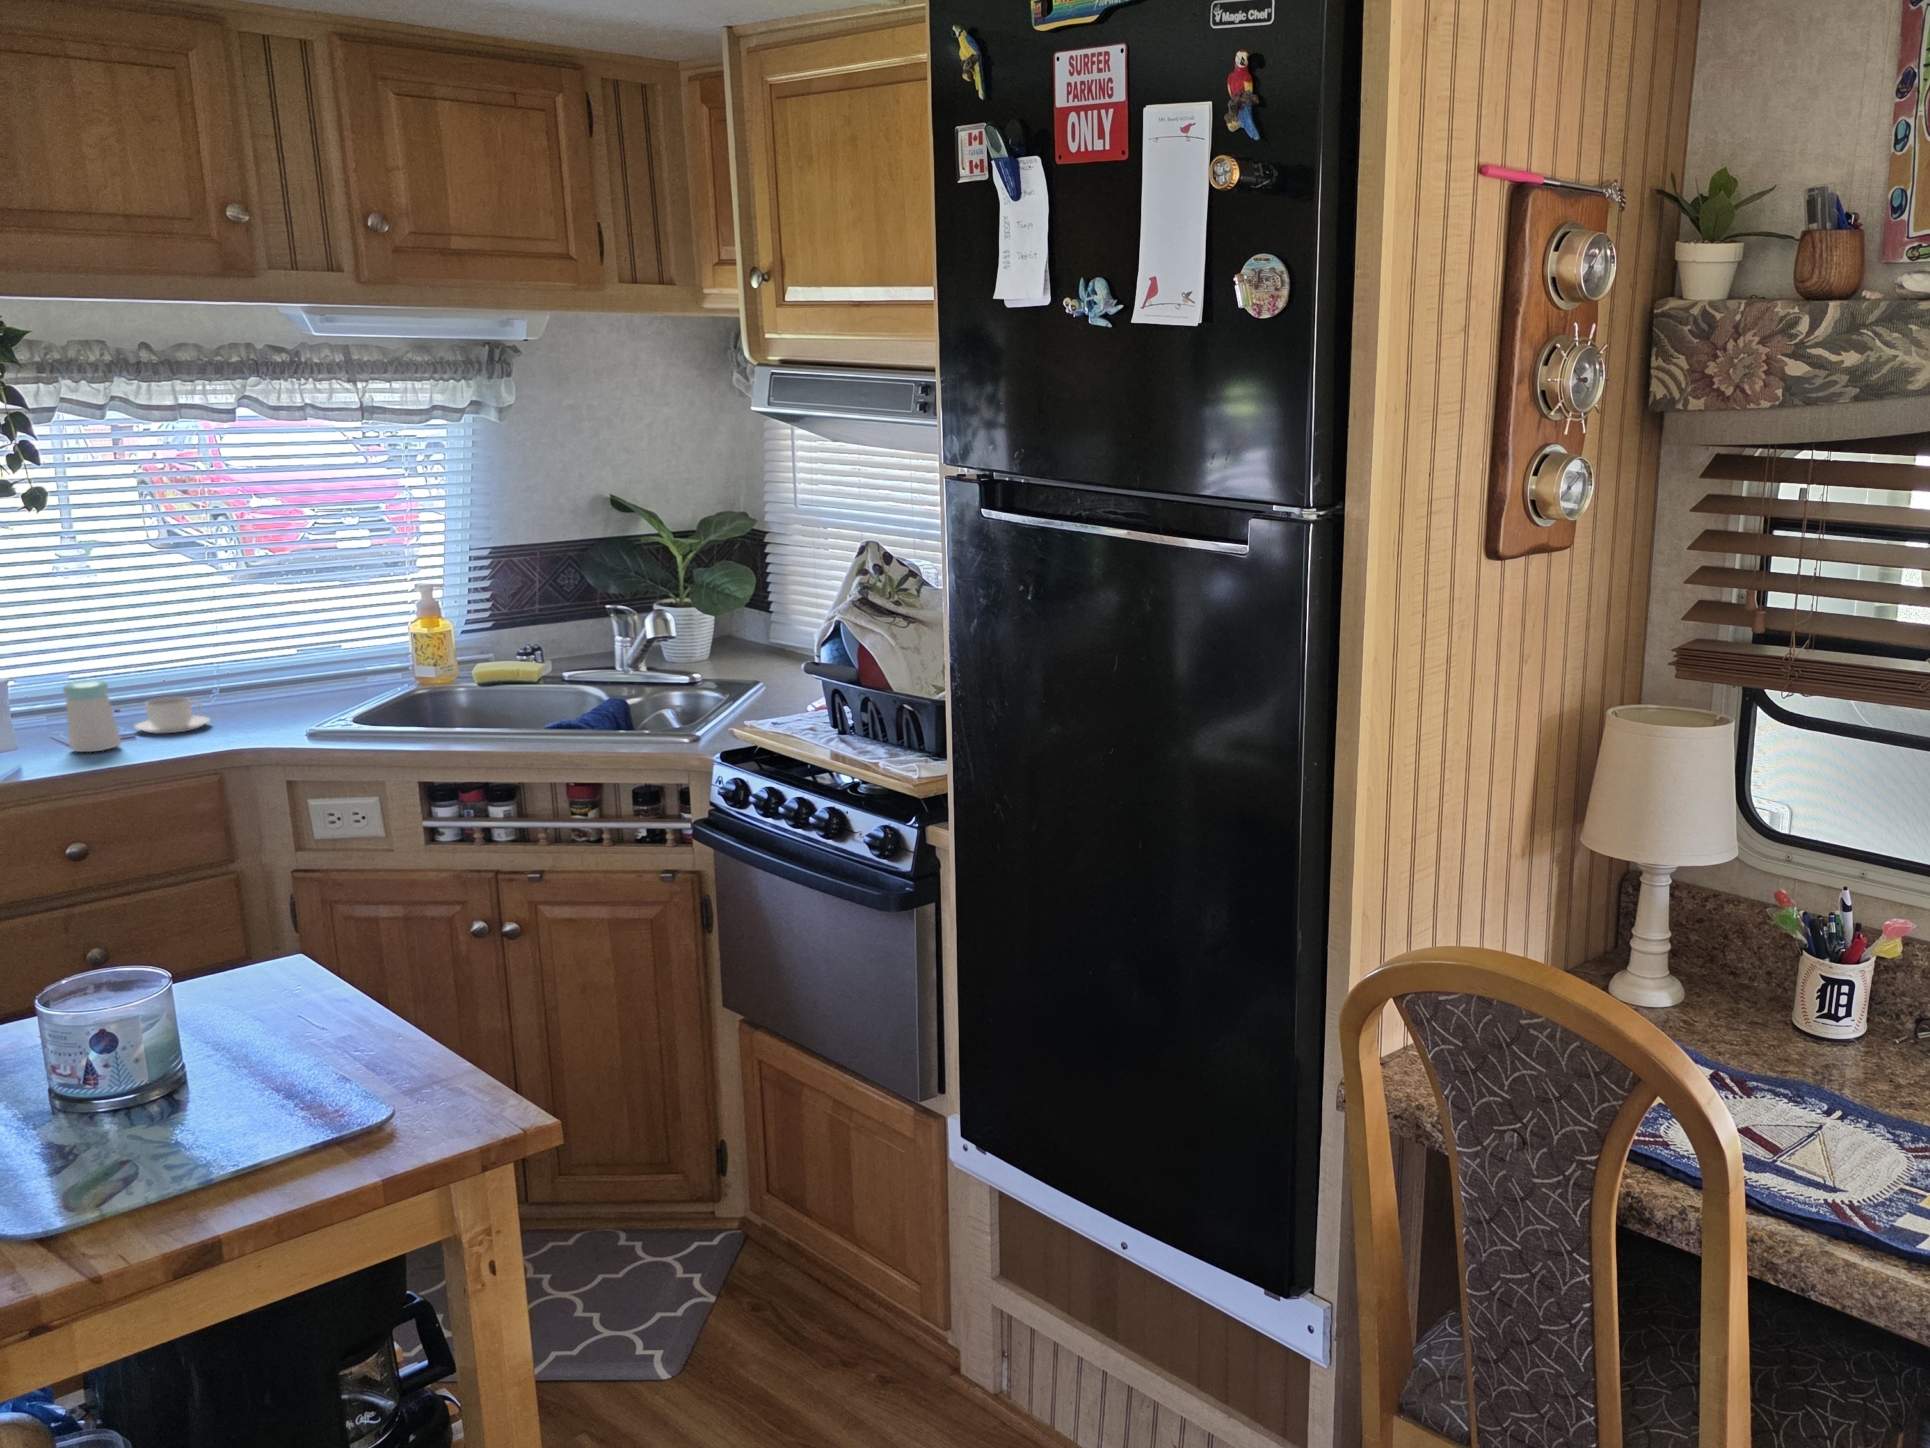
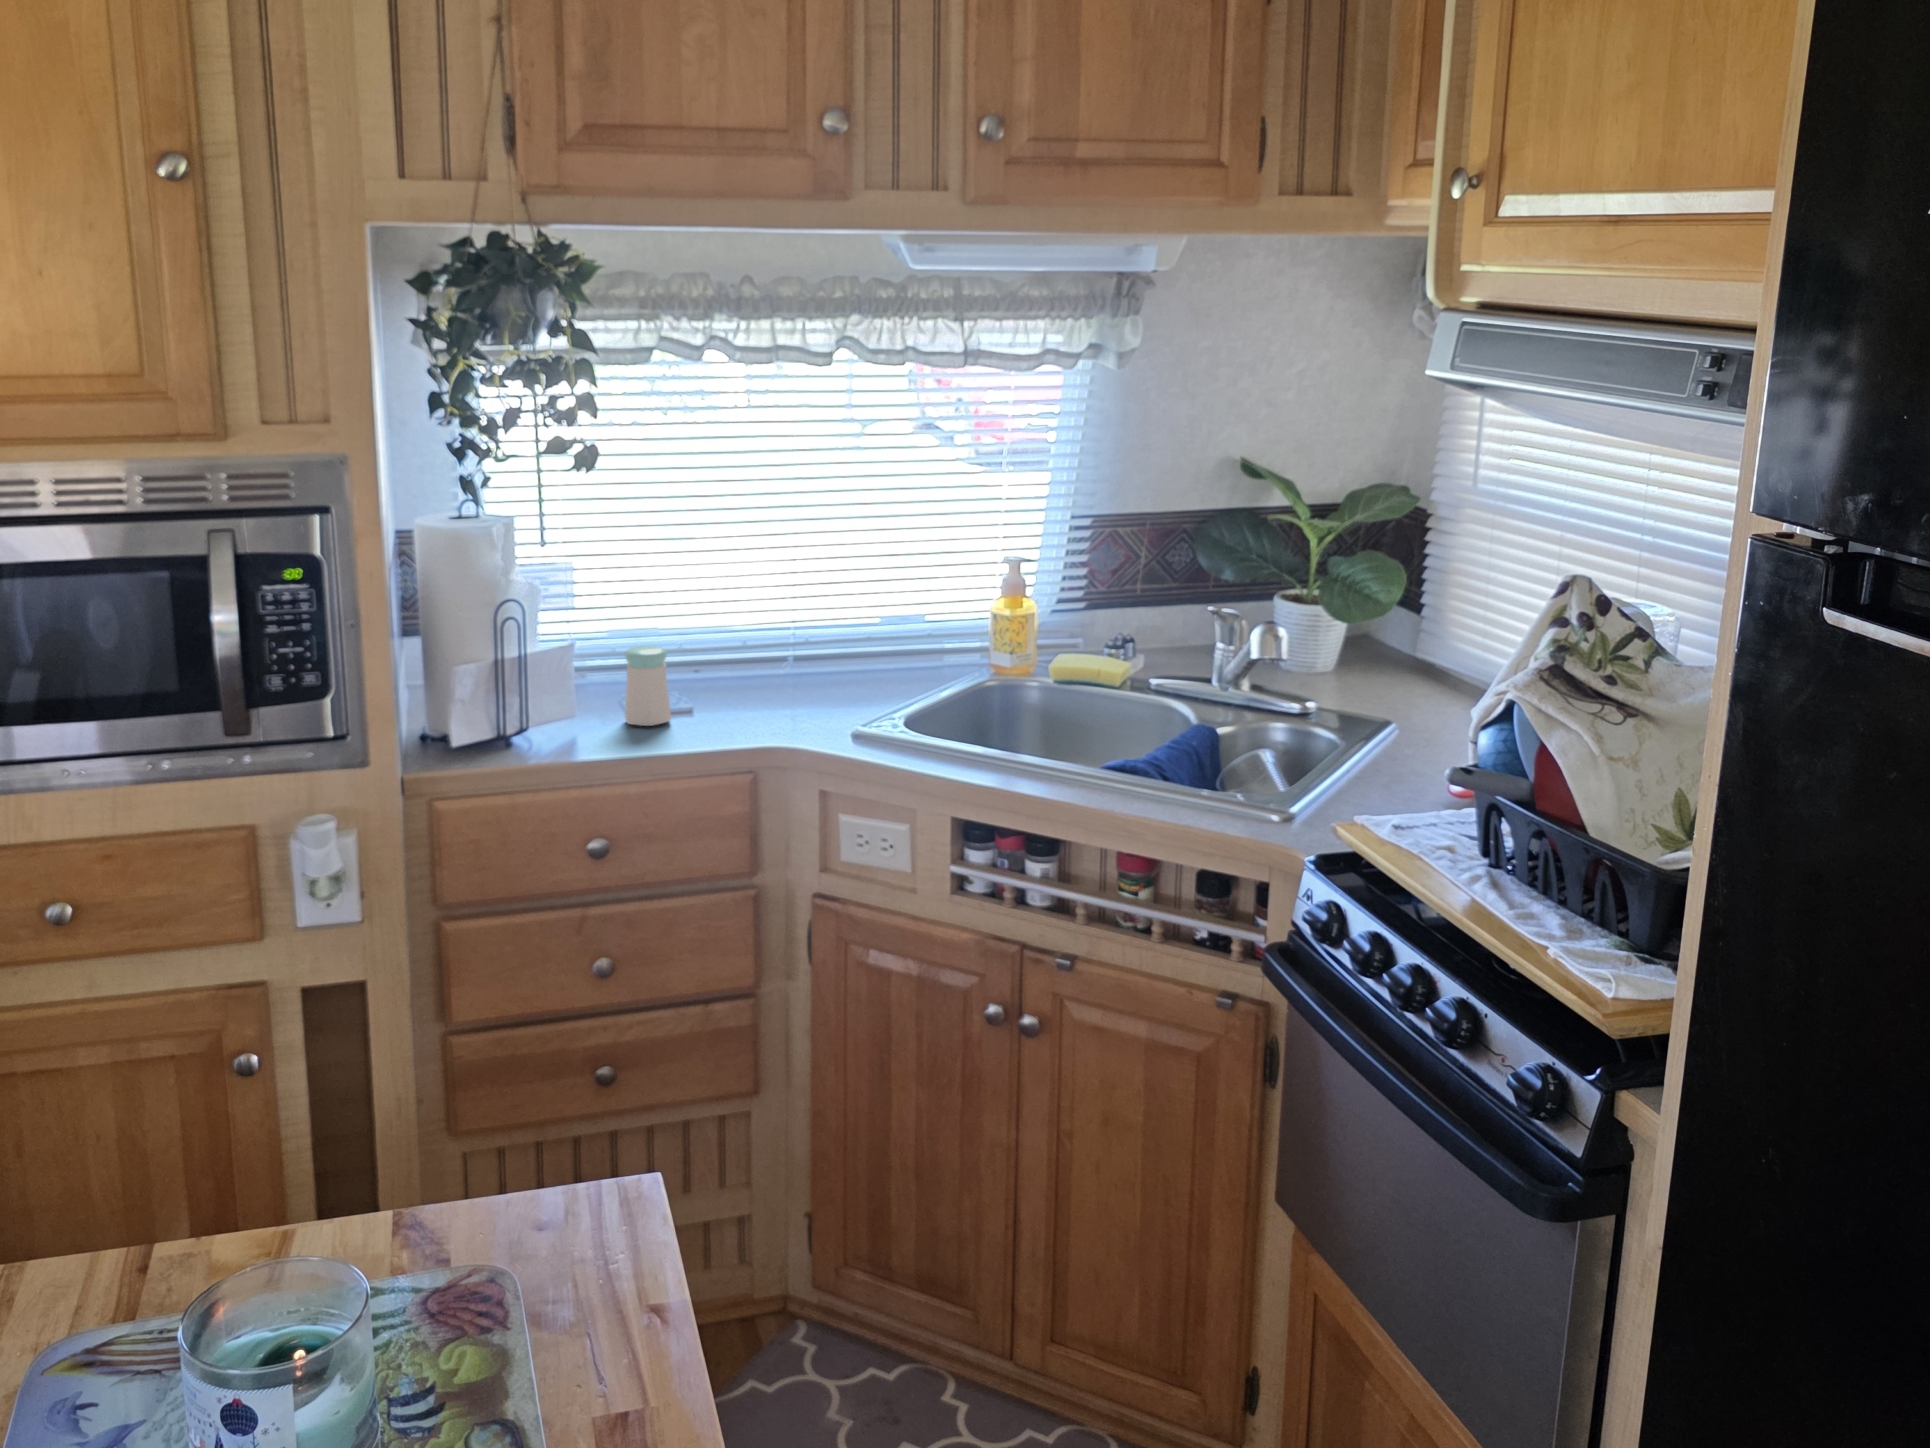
coffee cup: present [135,697,210,733] -> none [694,667,767,710]

